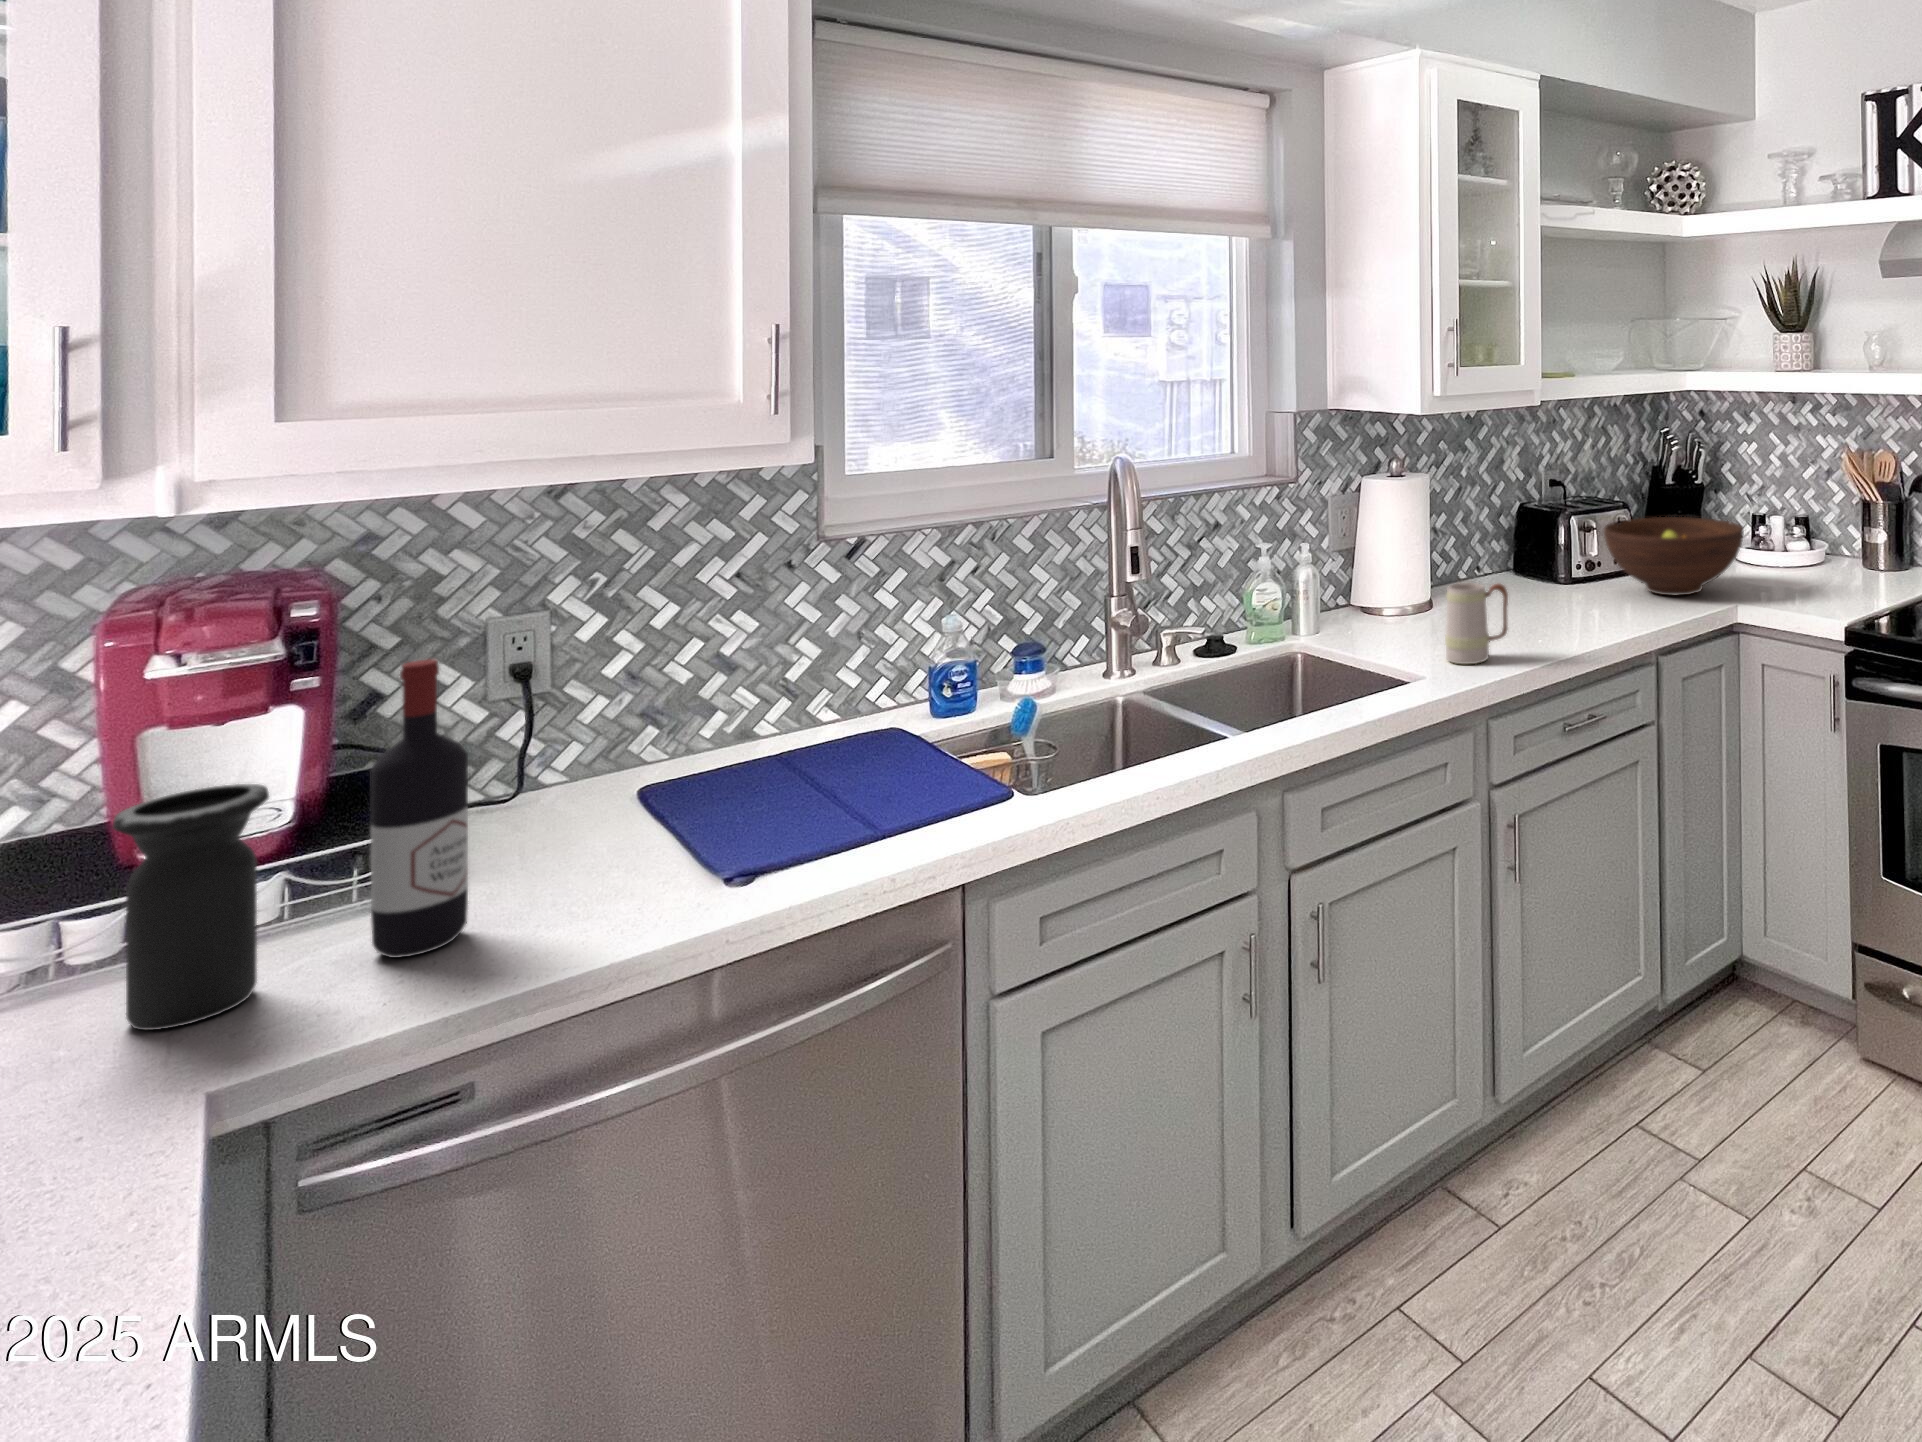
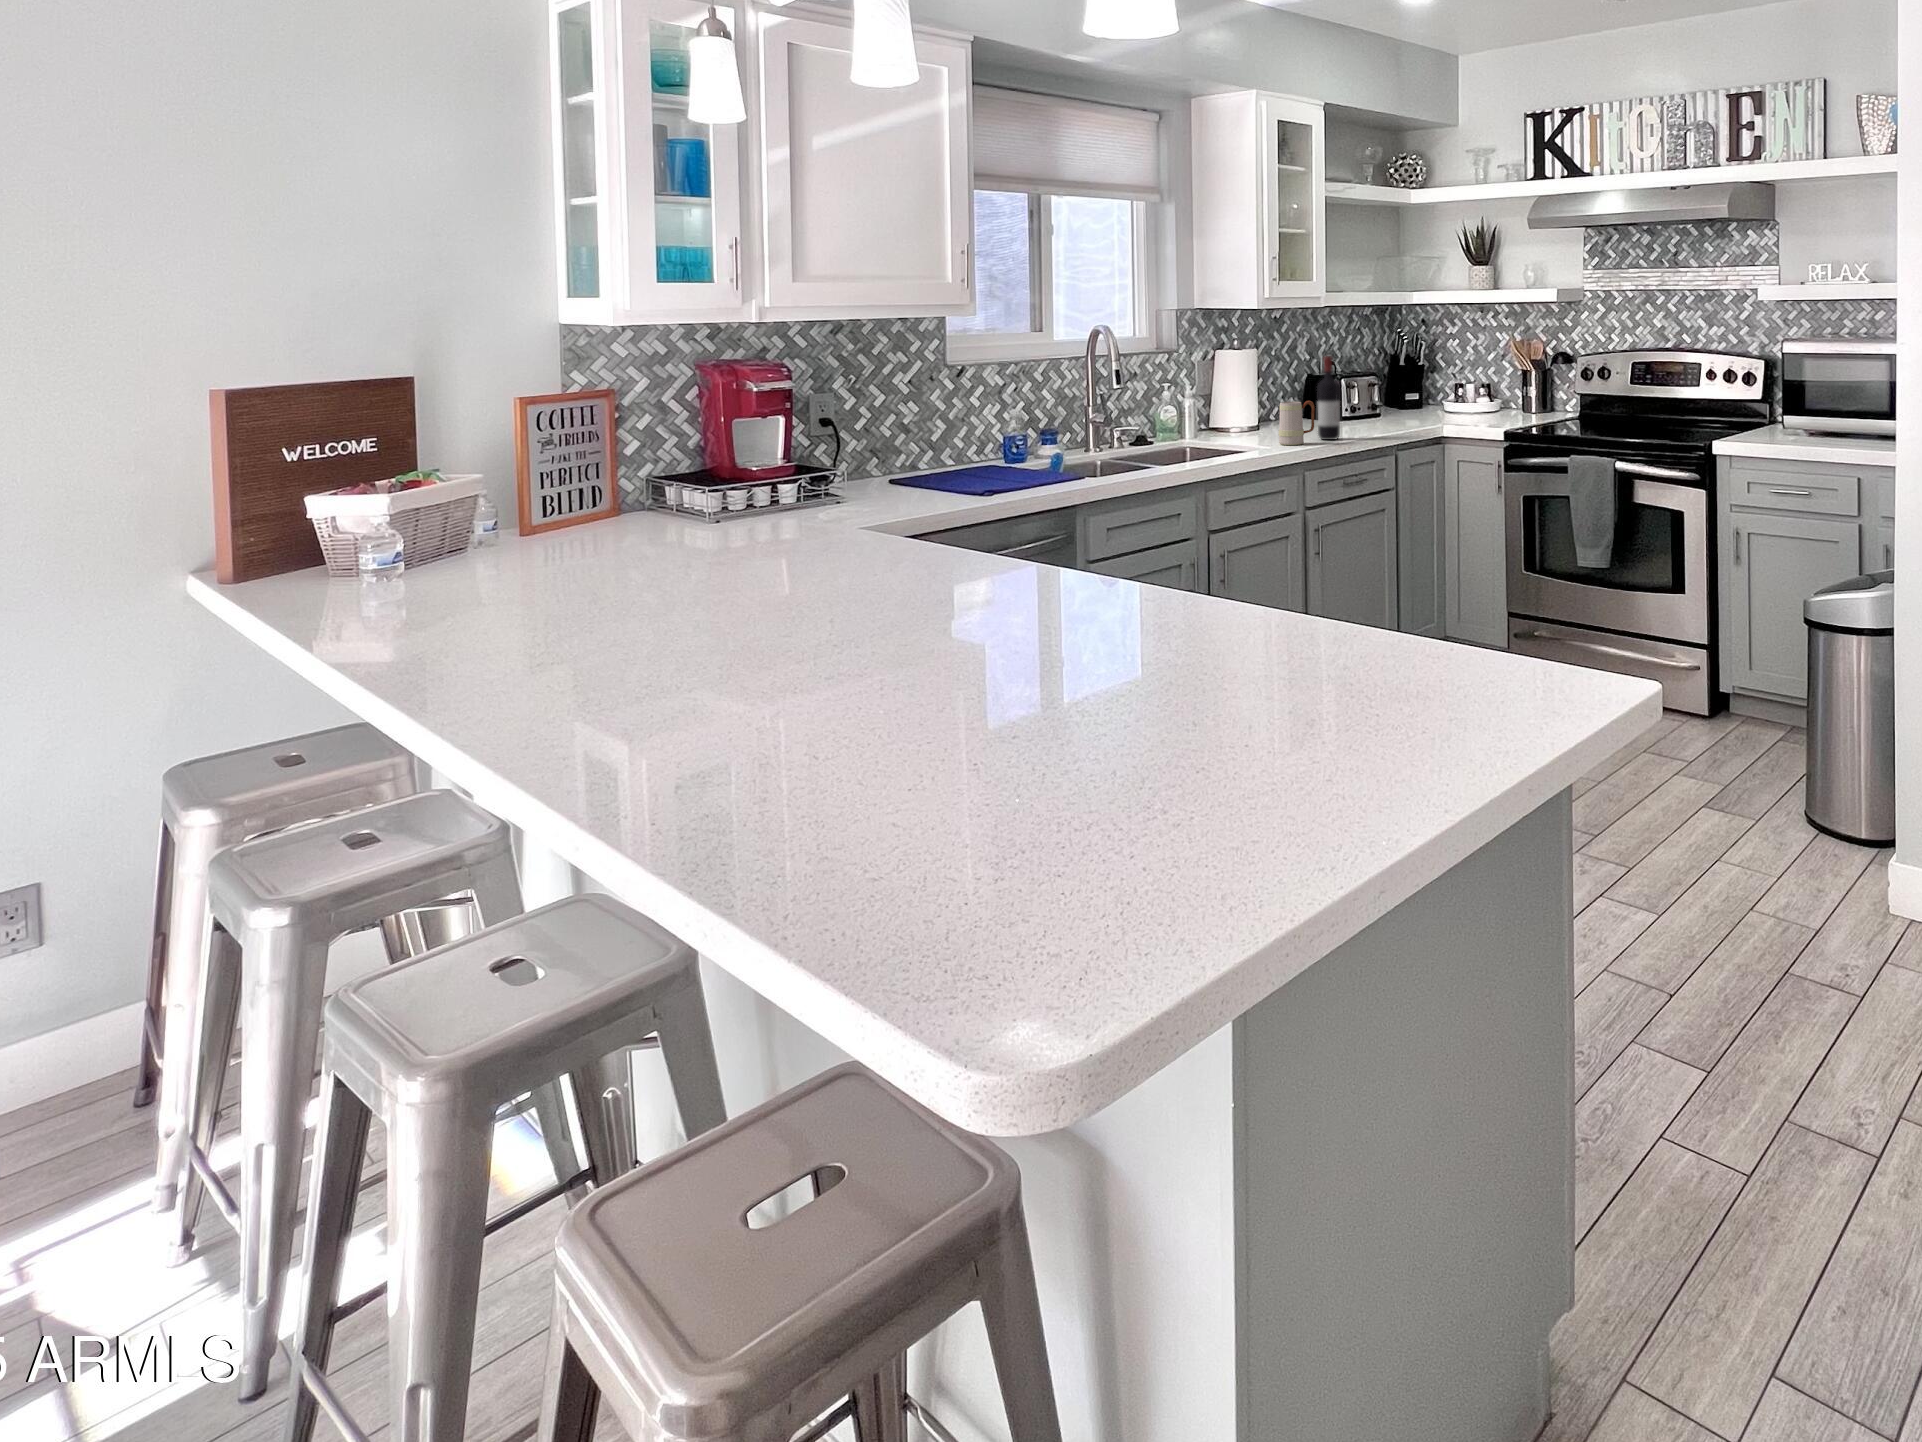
fruit bowl: present [1604,517,1744,595] -> none [1362,380,1448,424]
wine bottle: present [371,659,468,958] -> present [1317,356,1340,440]
vase: present [113,784,269,1030] -> none [783,431,833,521]

